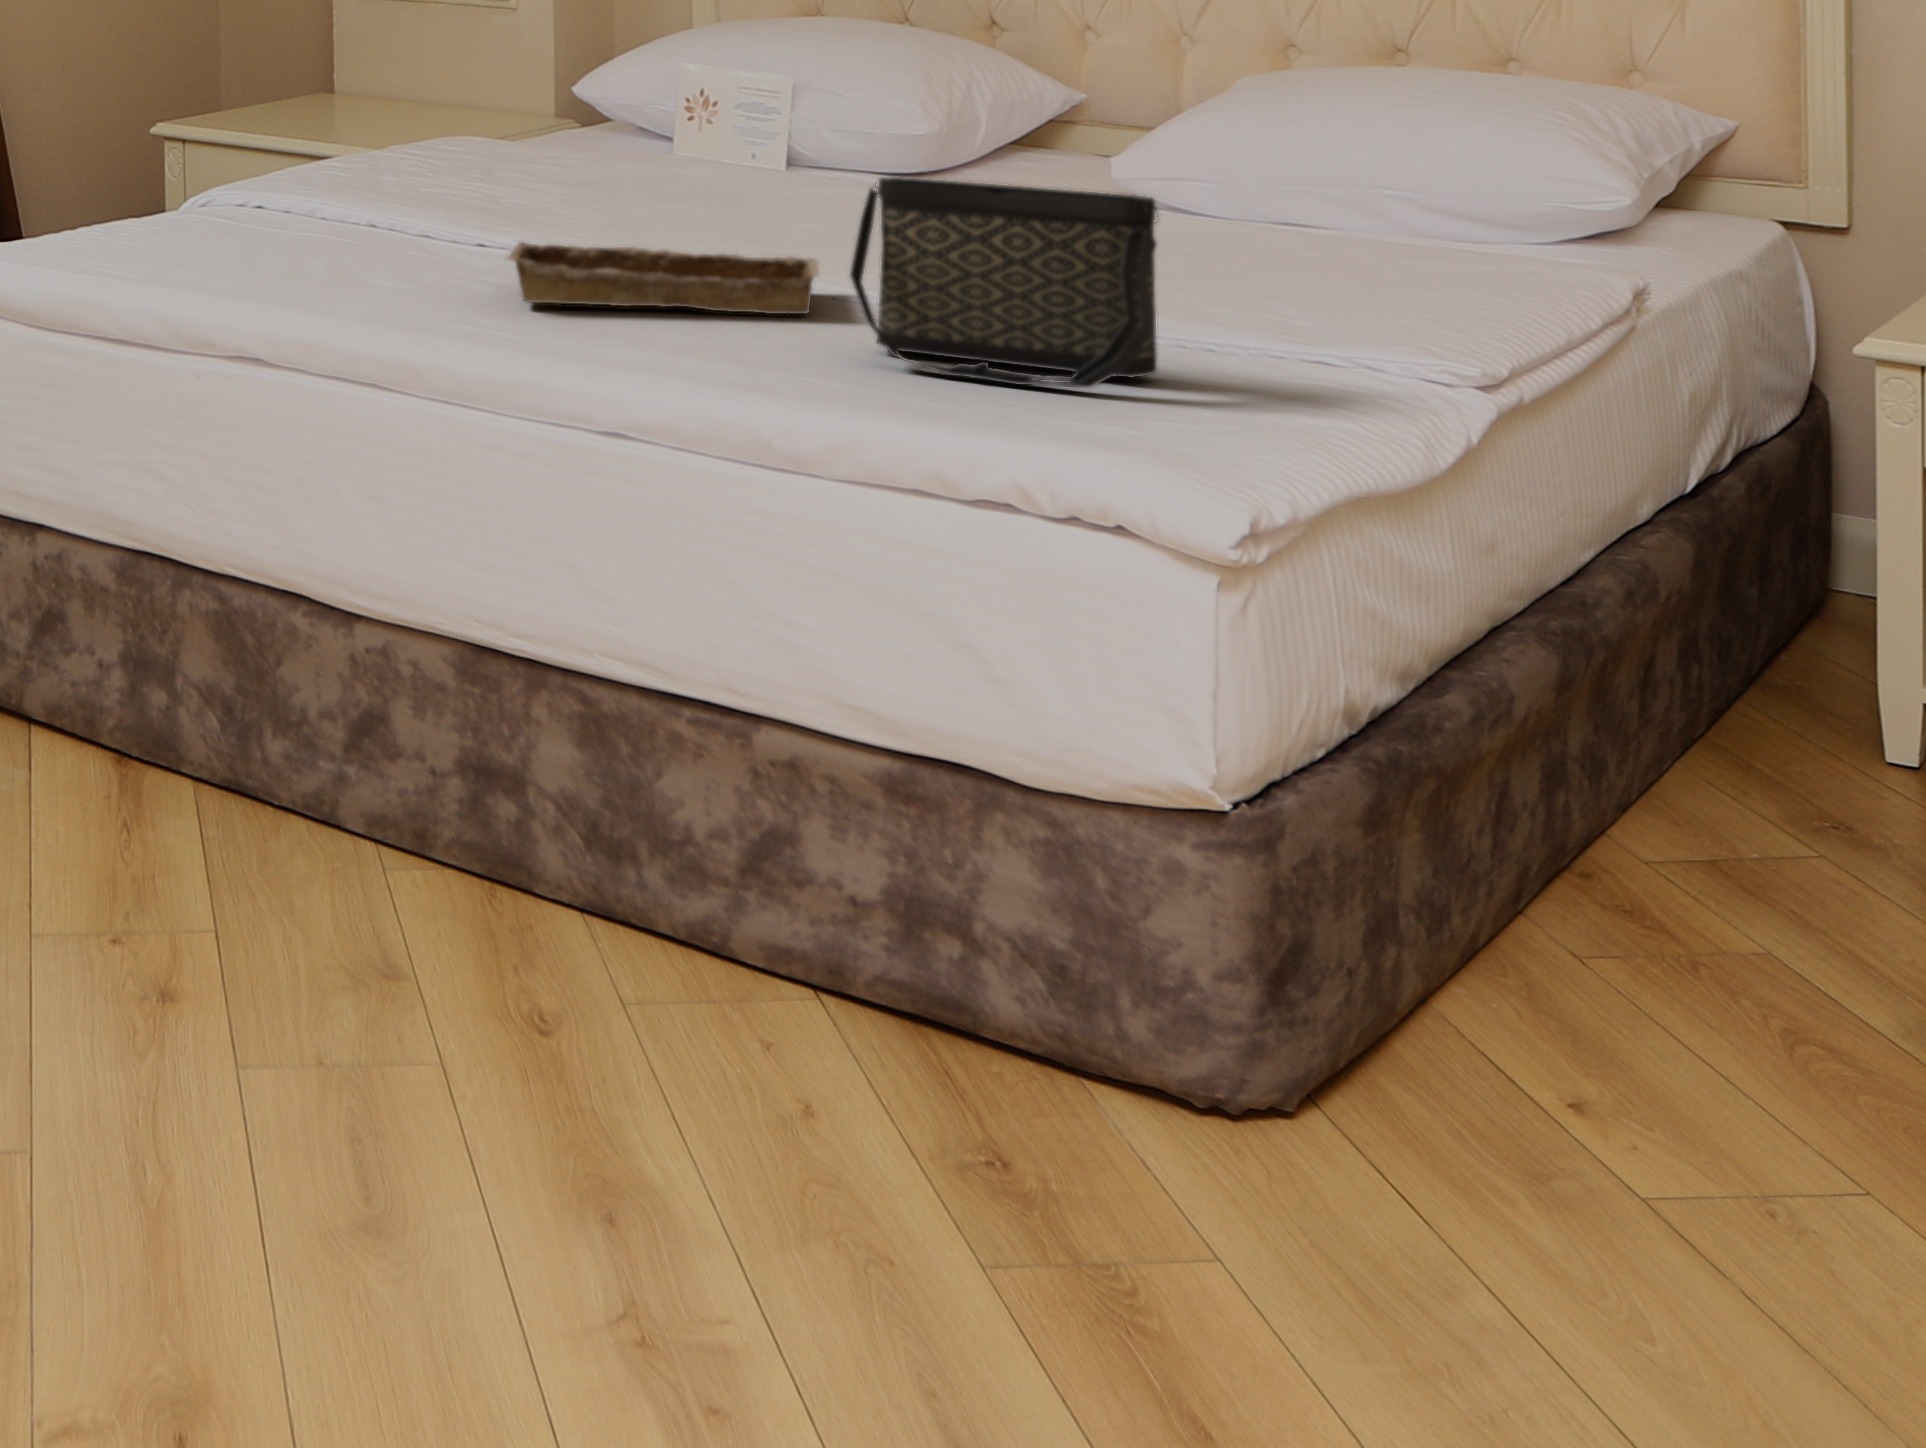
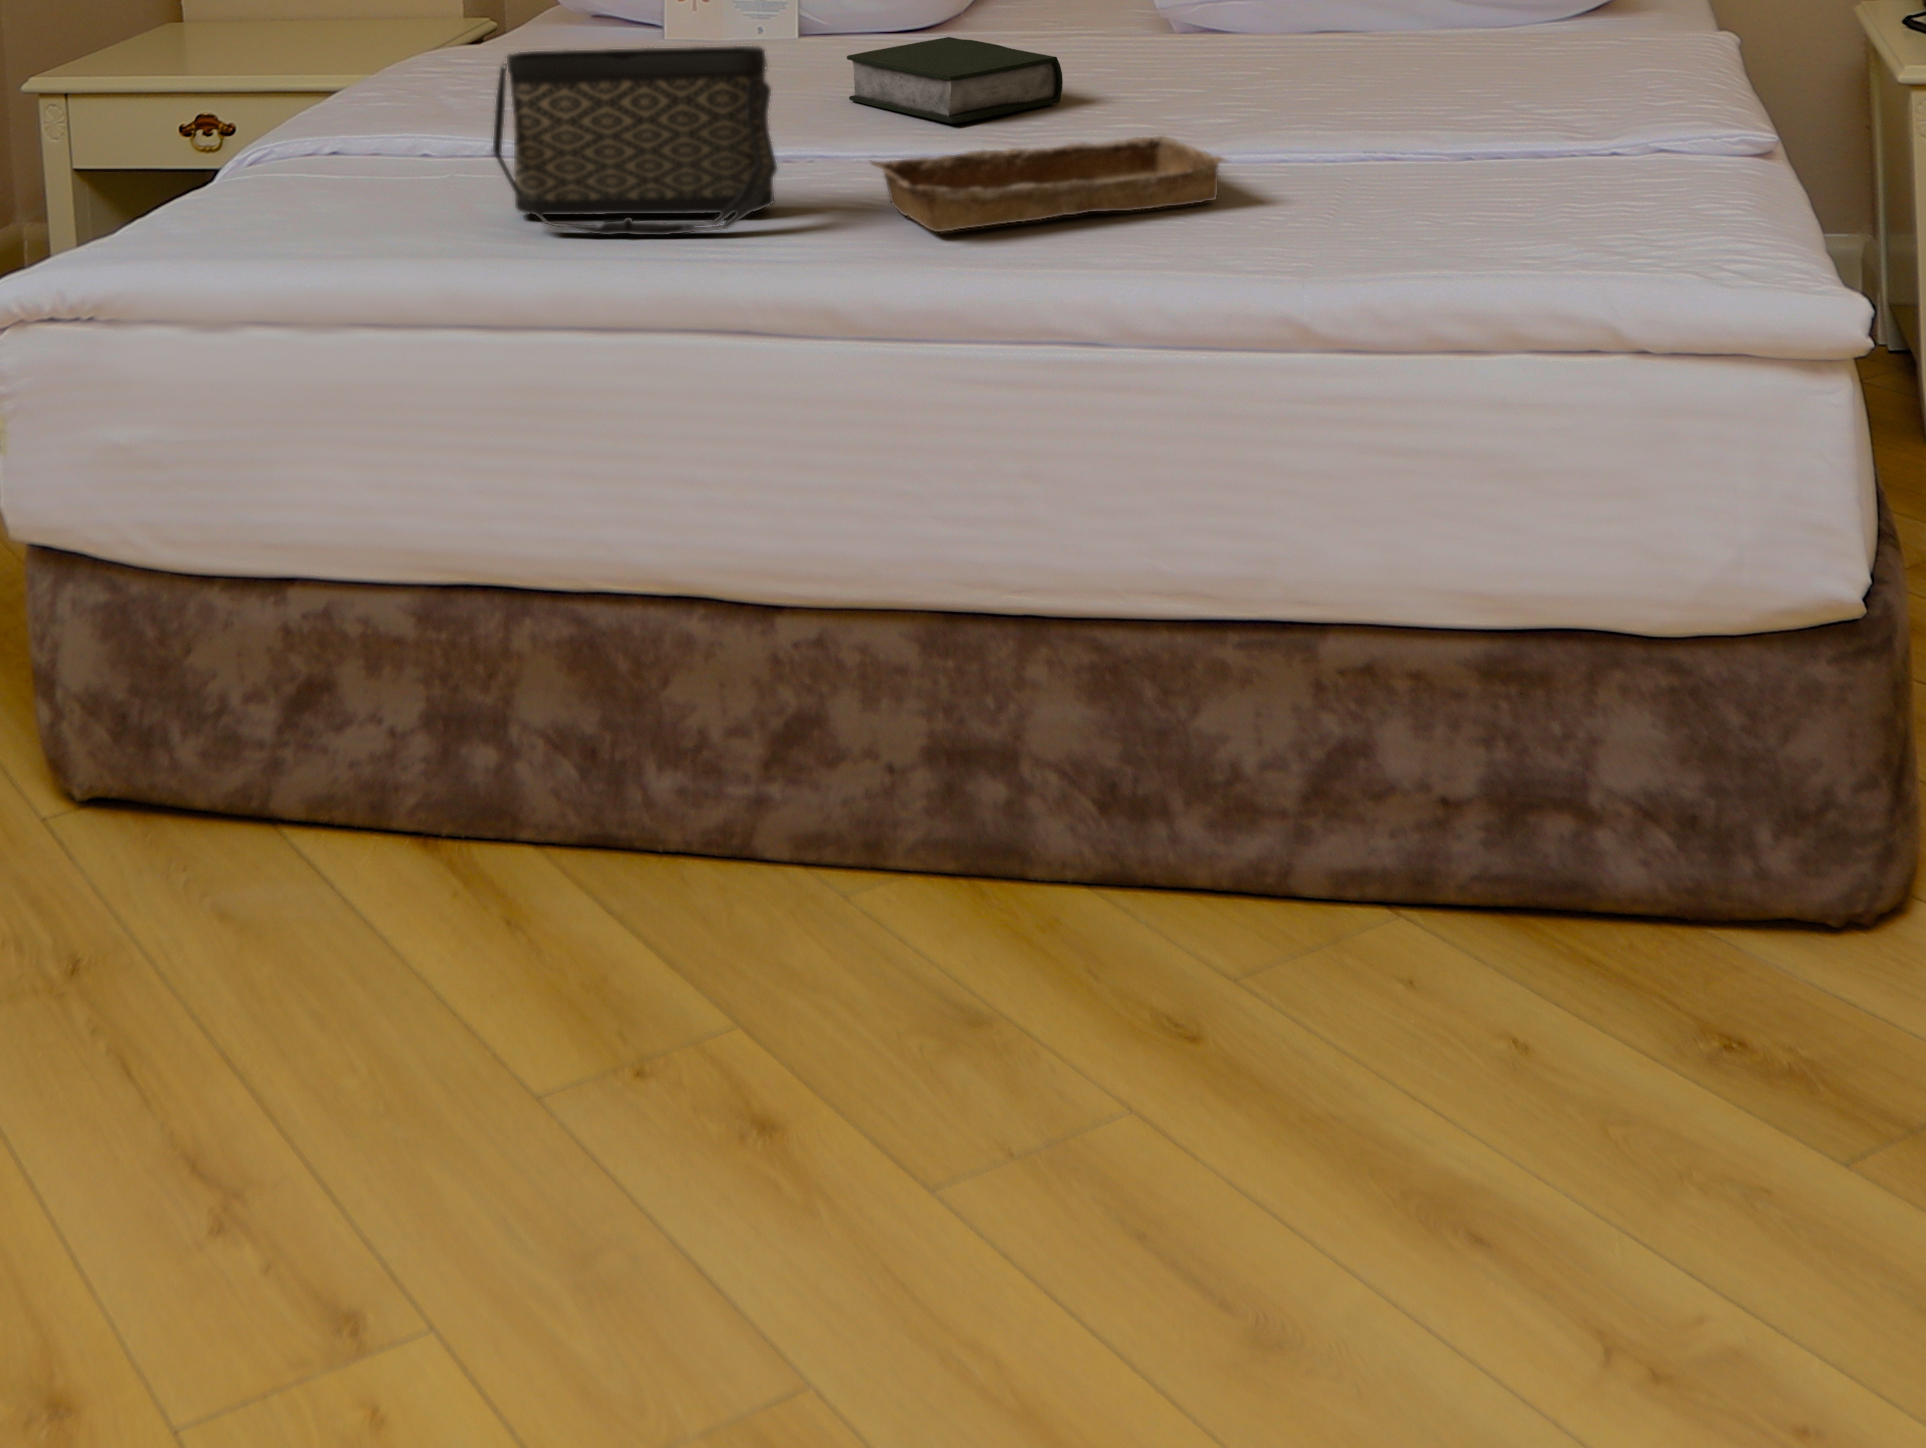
book: none [658,174,837,242] -> present [847,37,1063,124]
handbag: present [850,177,1157,388] -> present [493,46,777,235]

